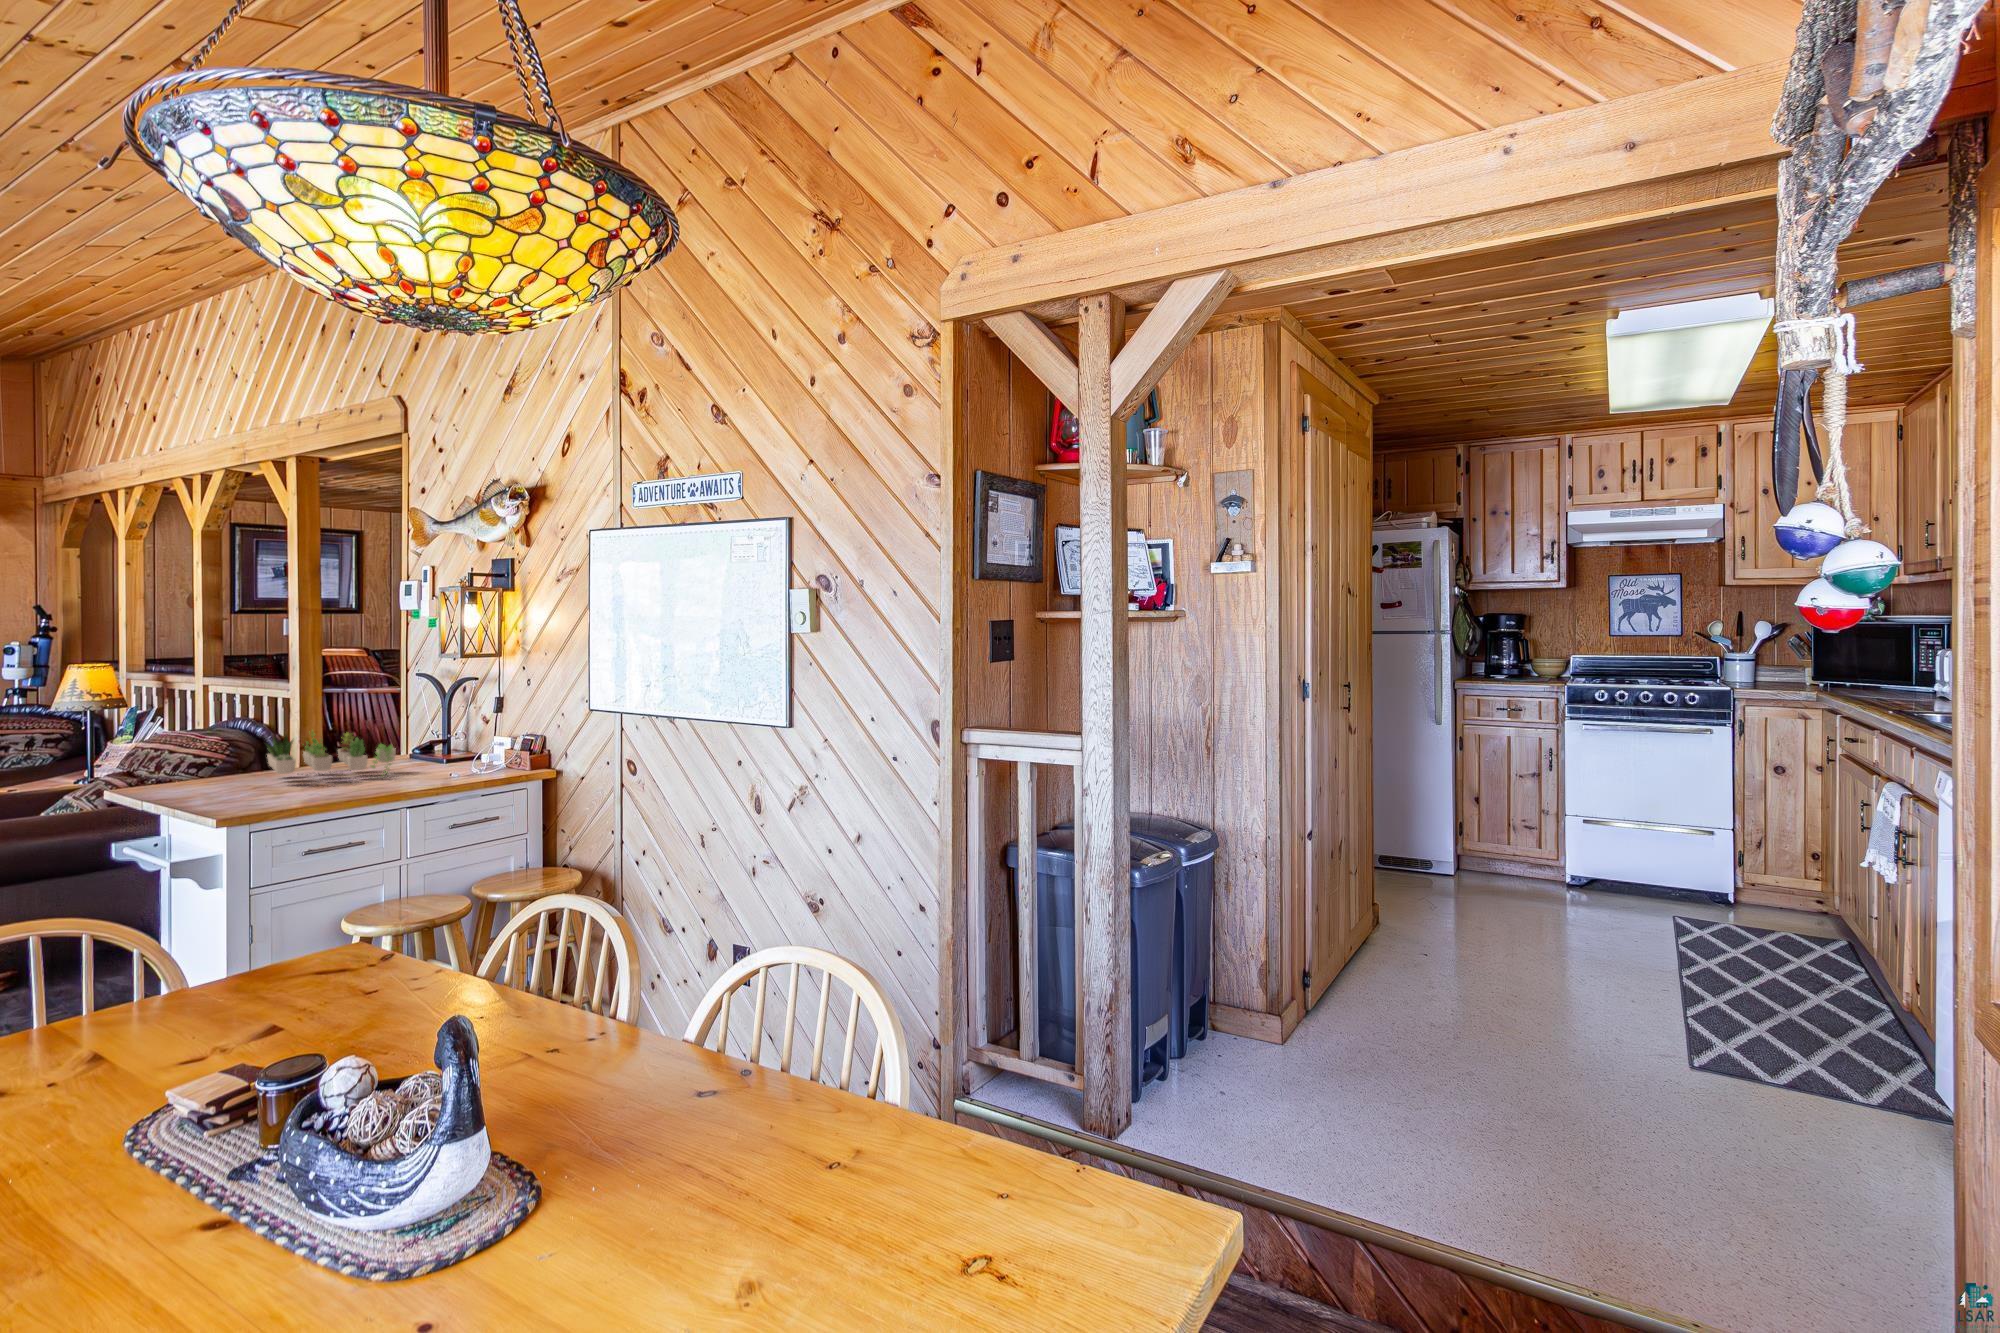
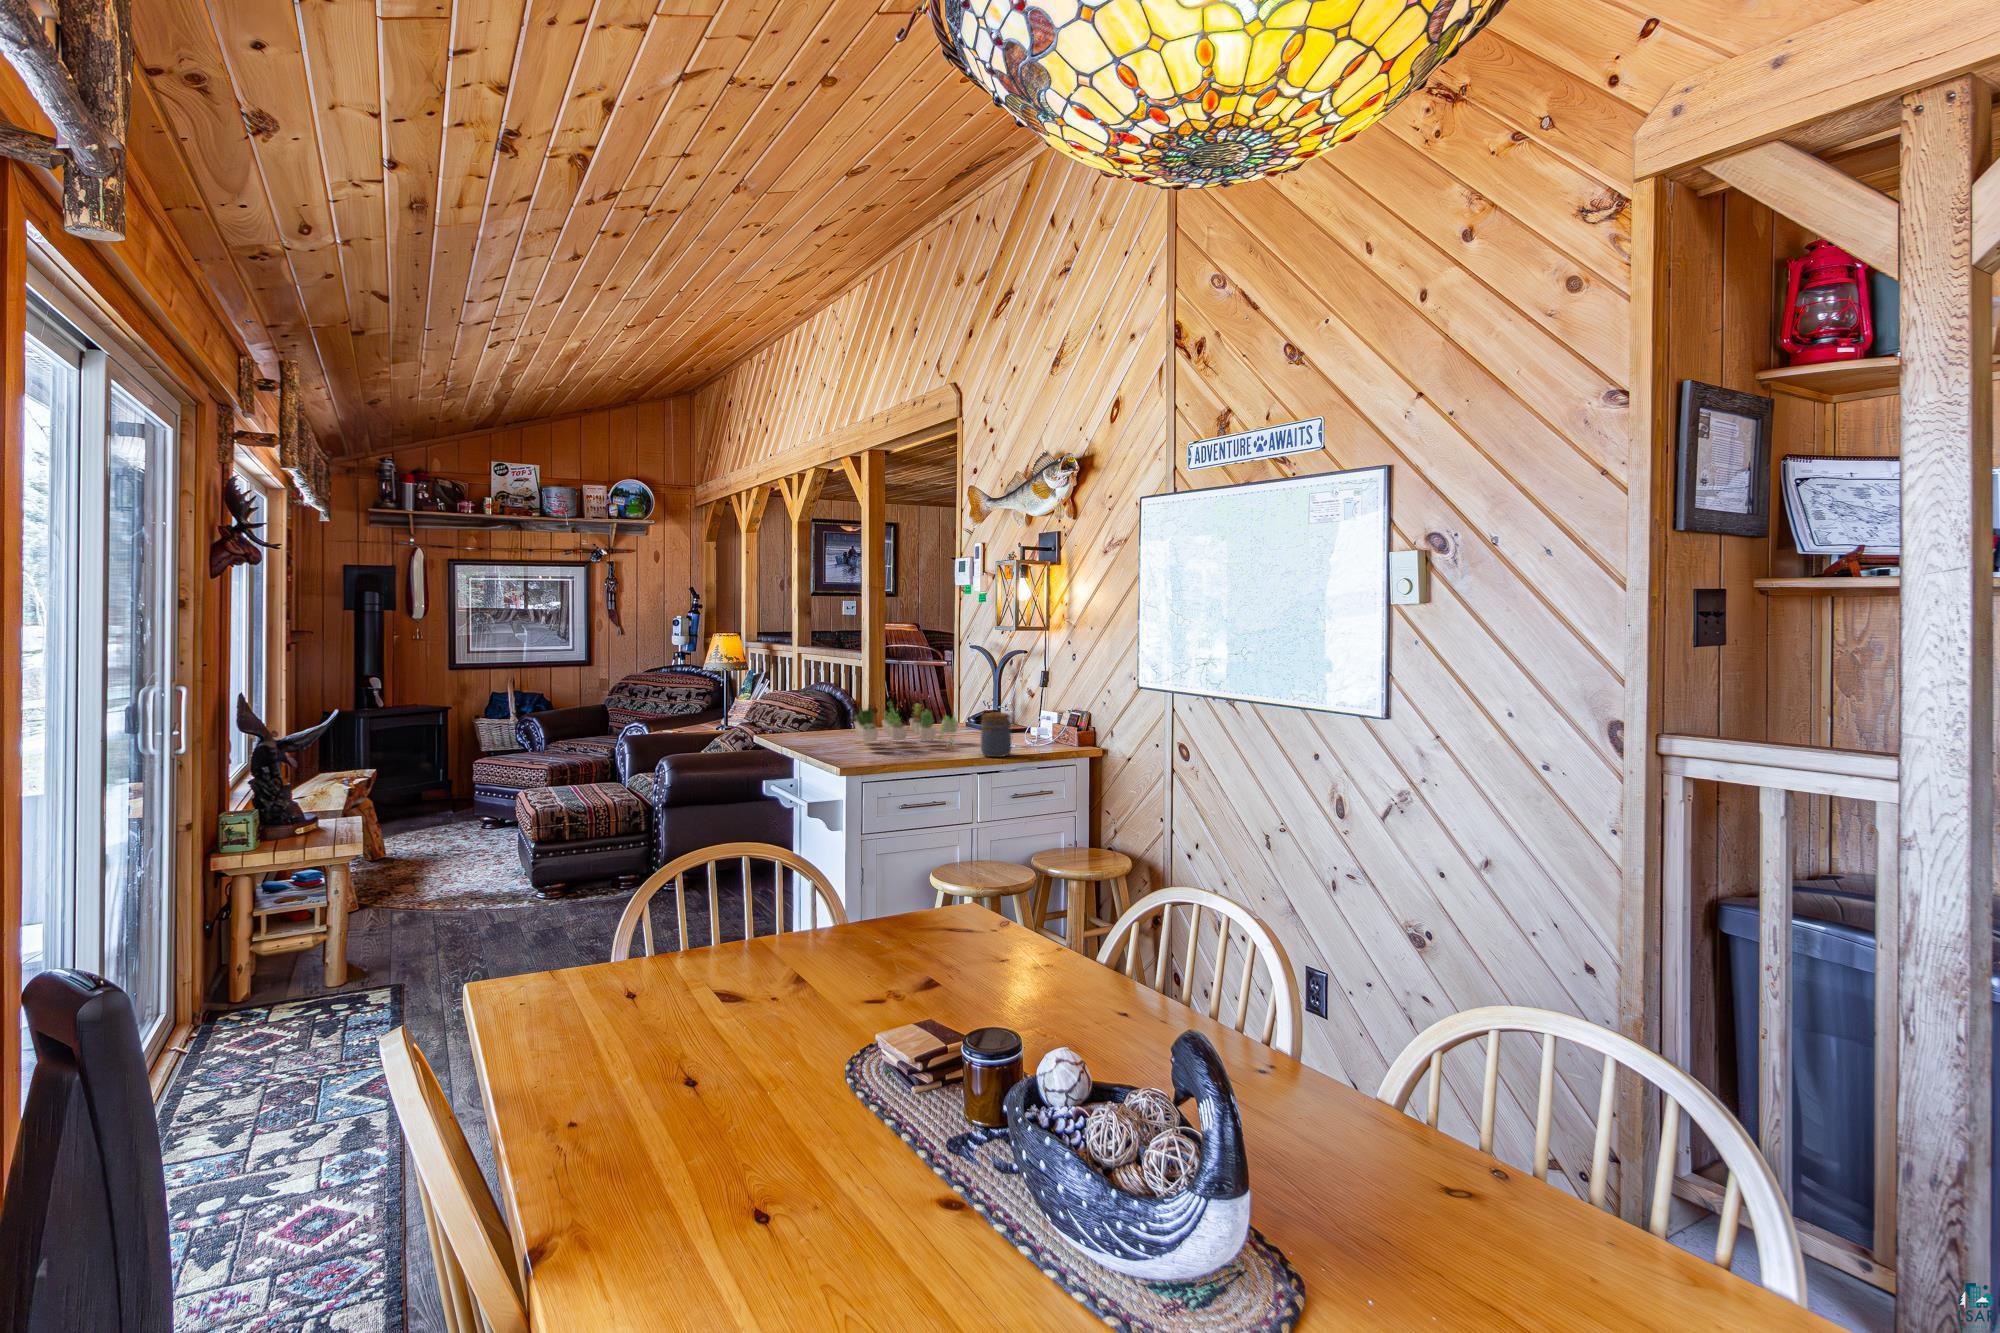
jar: none [419,737,456,783] -> present [981,712,1012,757]

